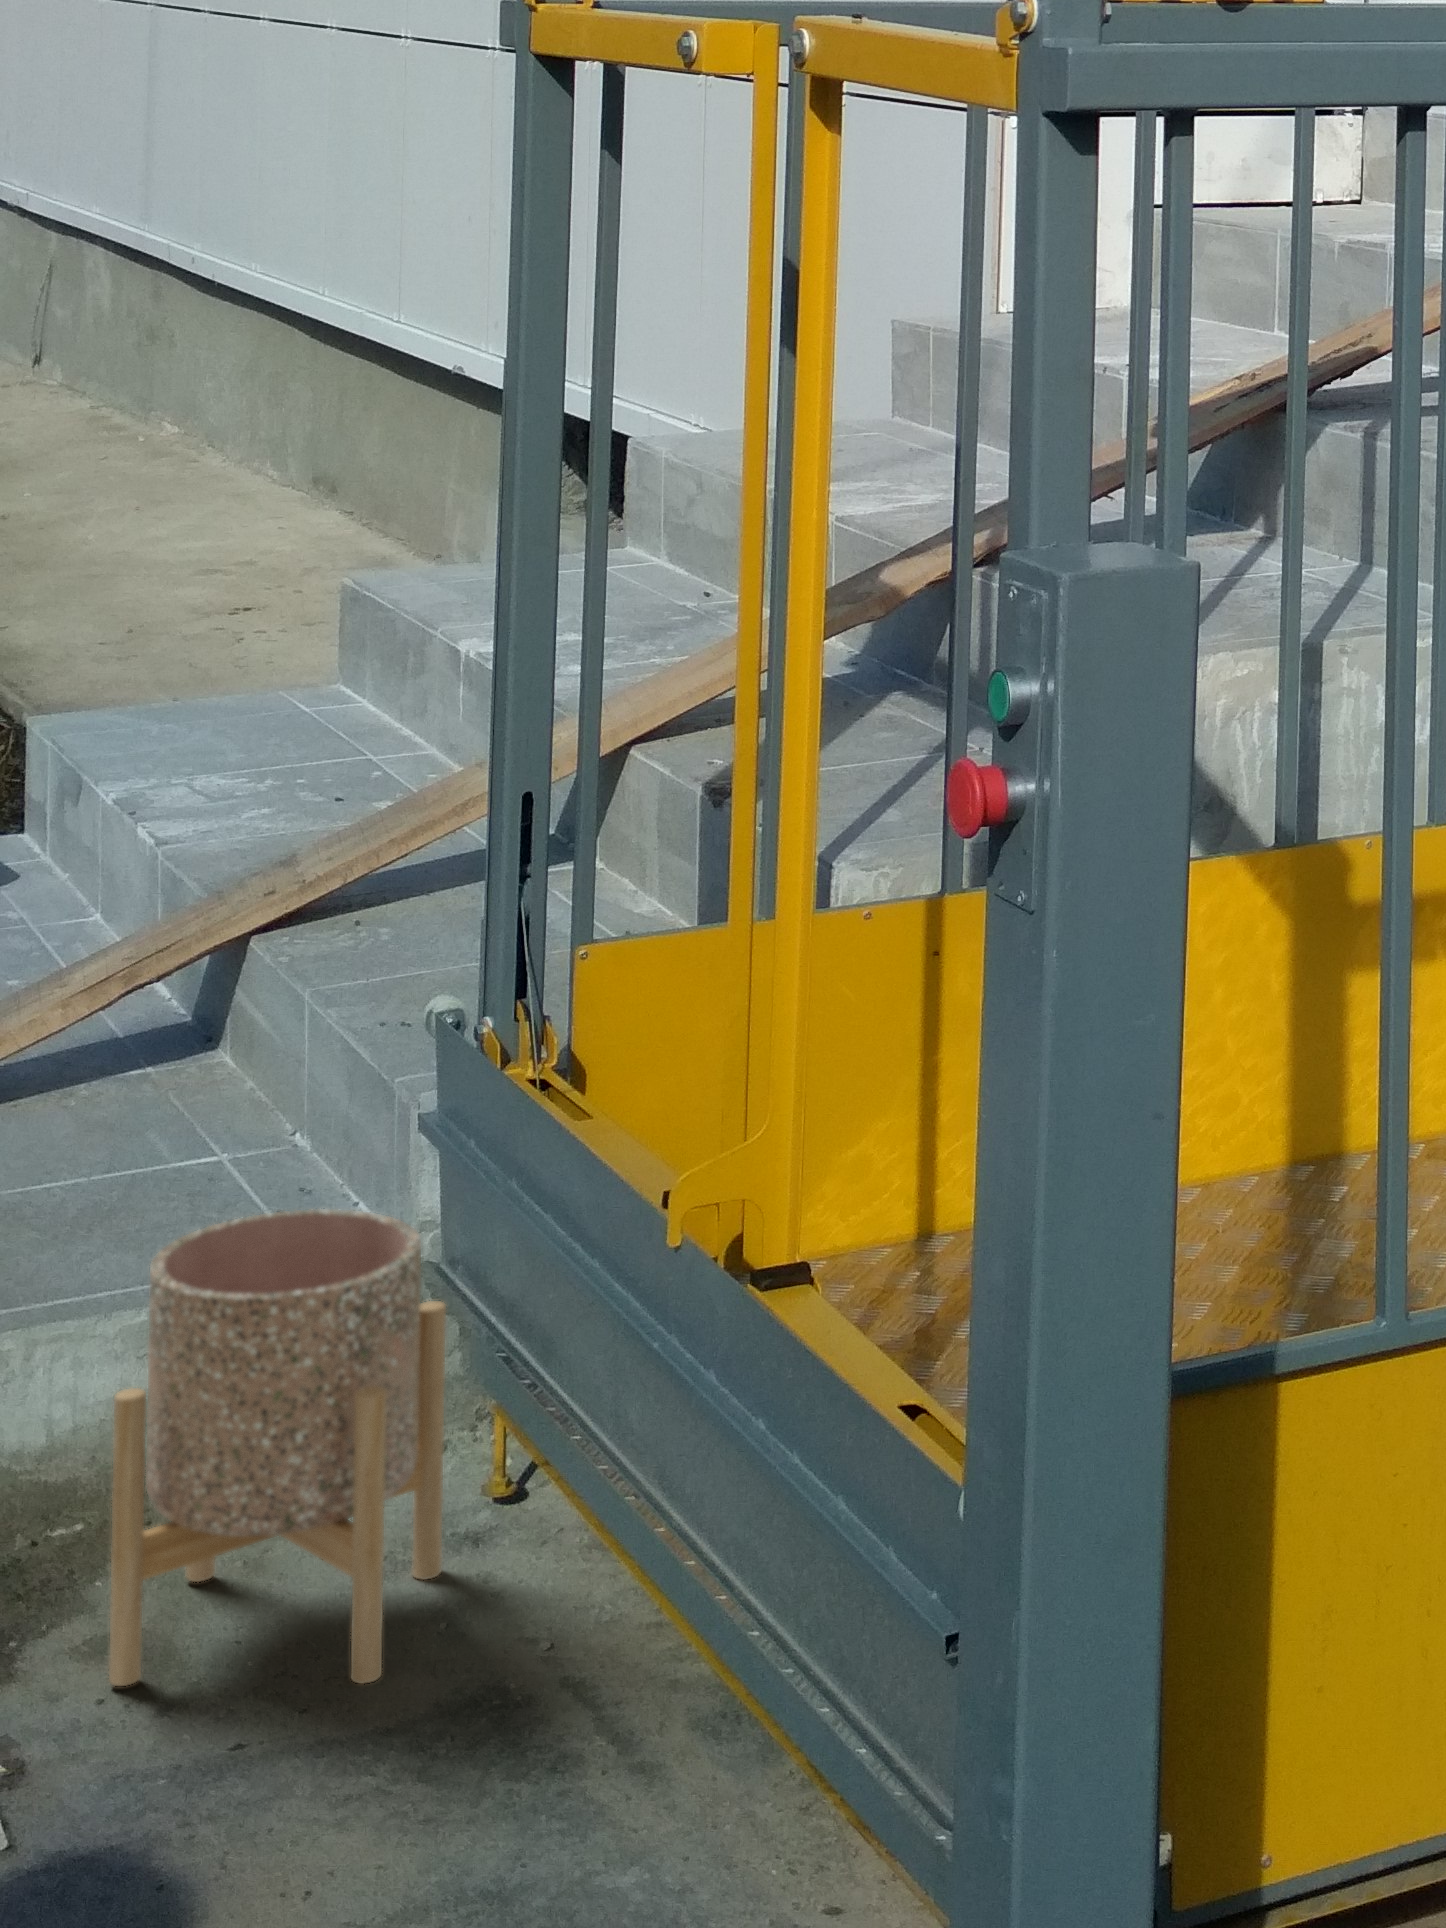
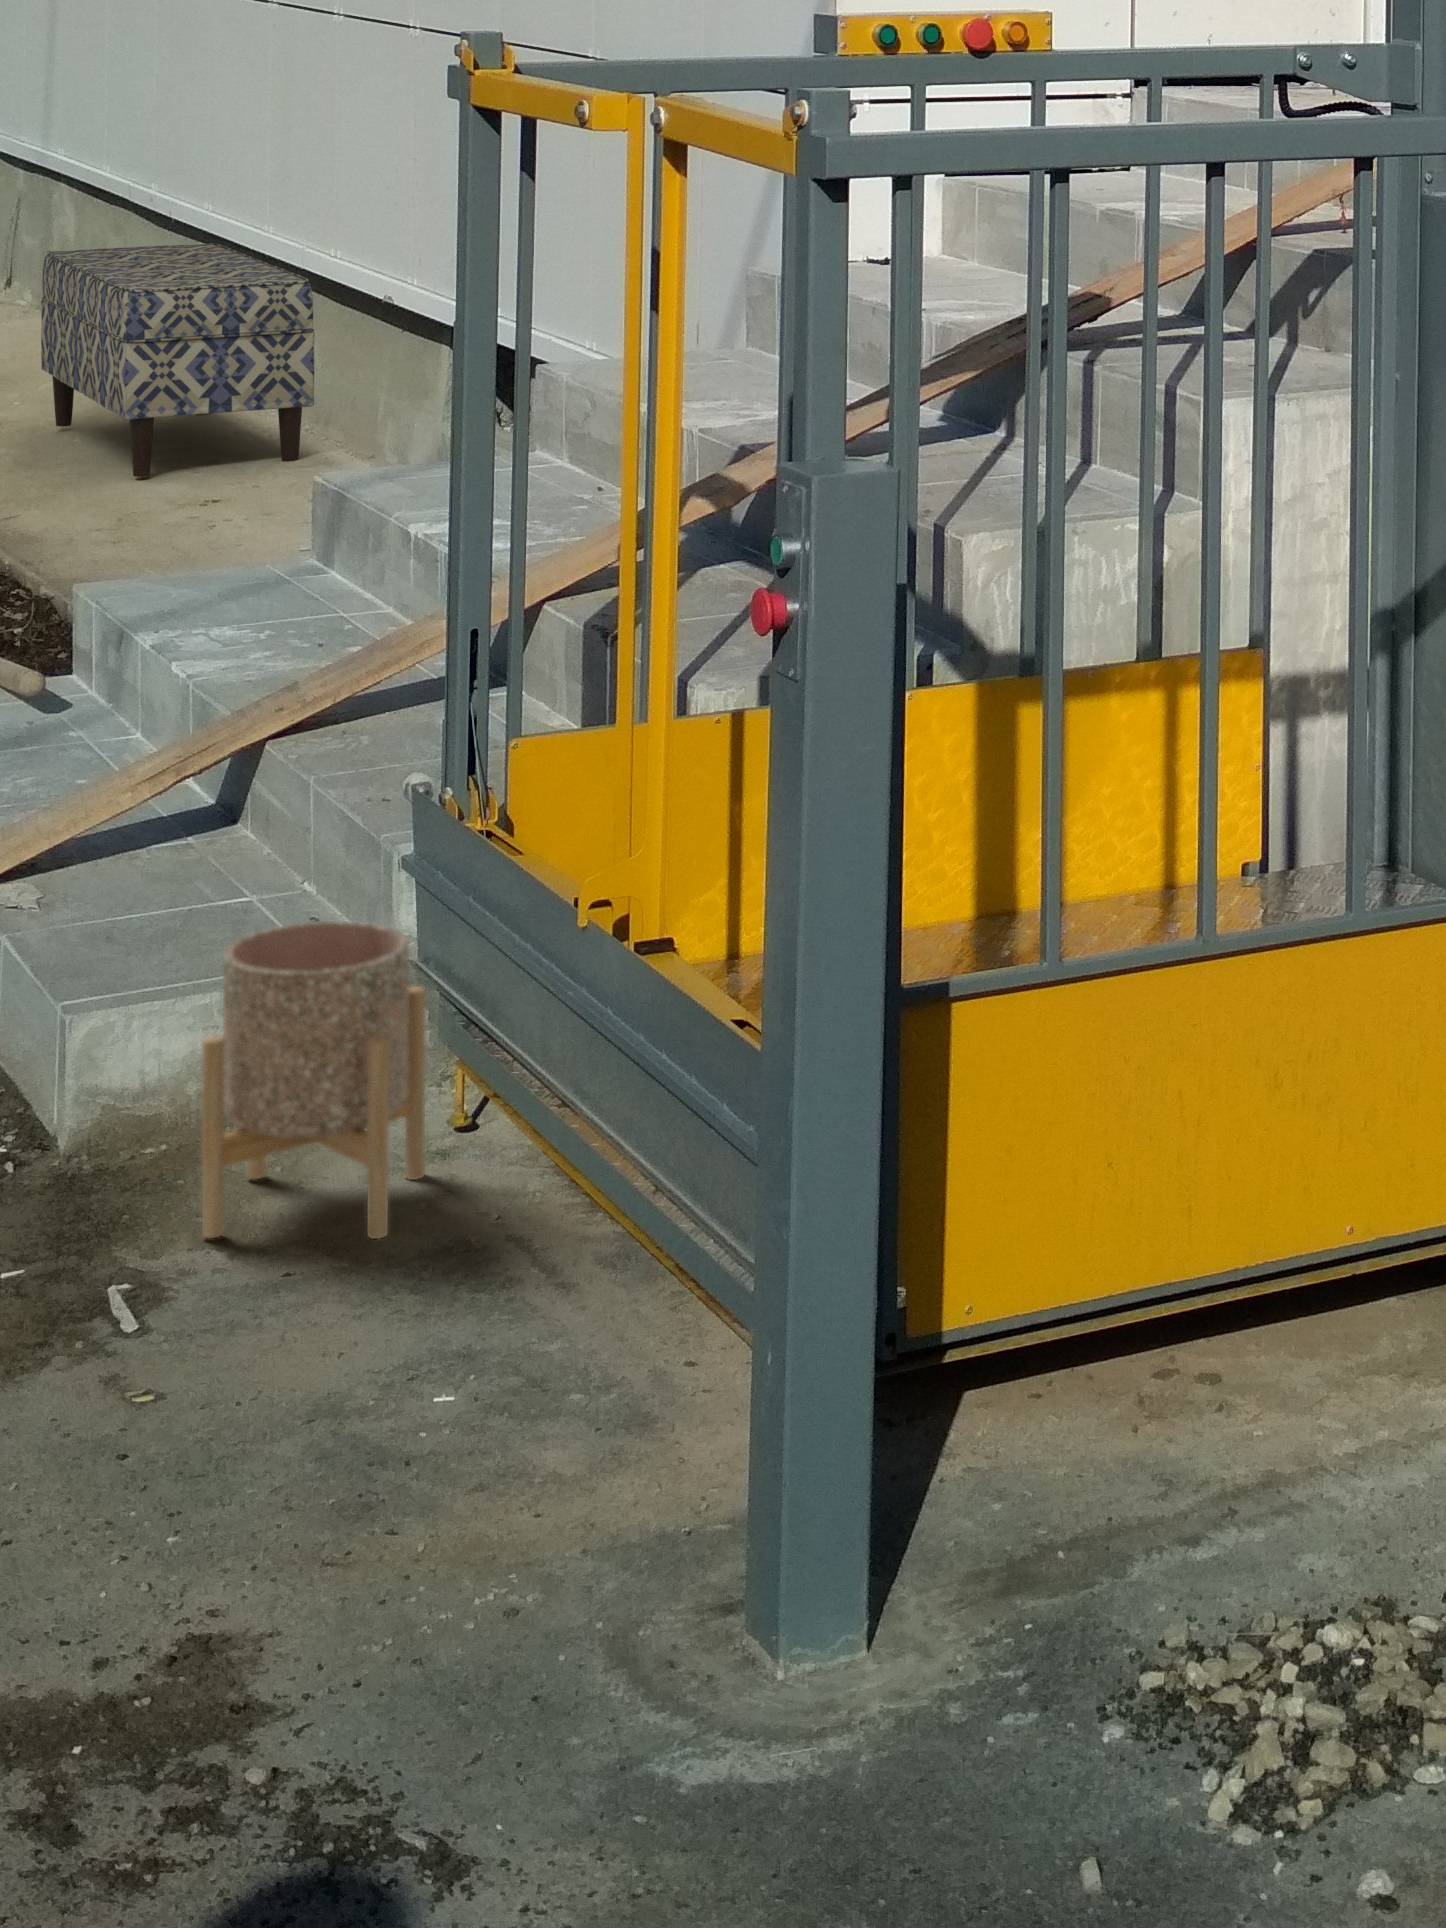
bench: none [58,315,375,585] -> present [41,243,315,477]

